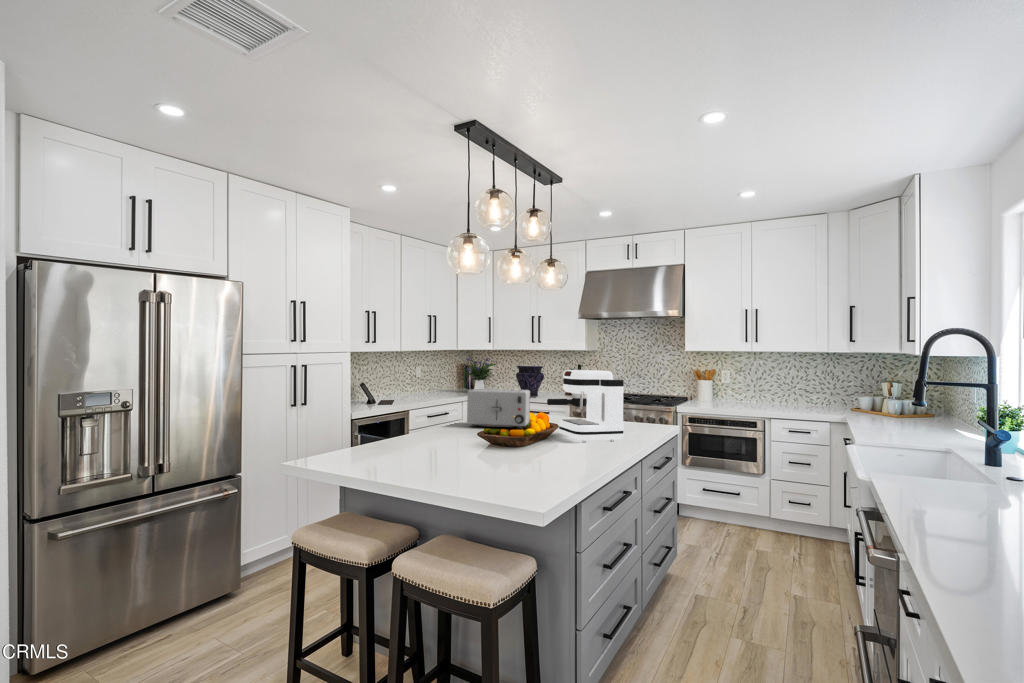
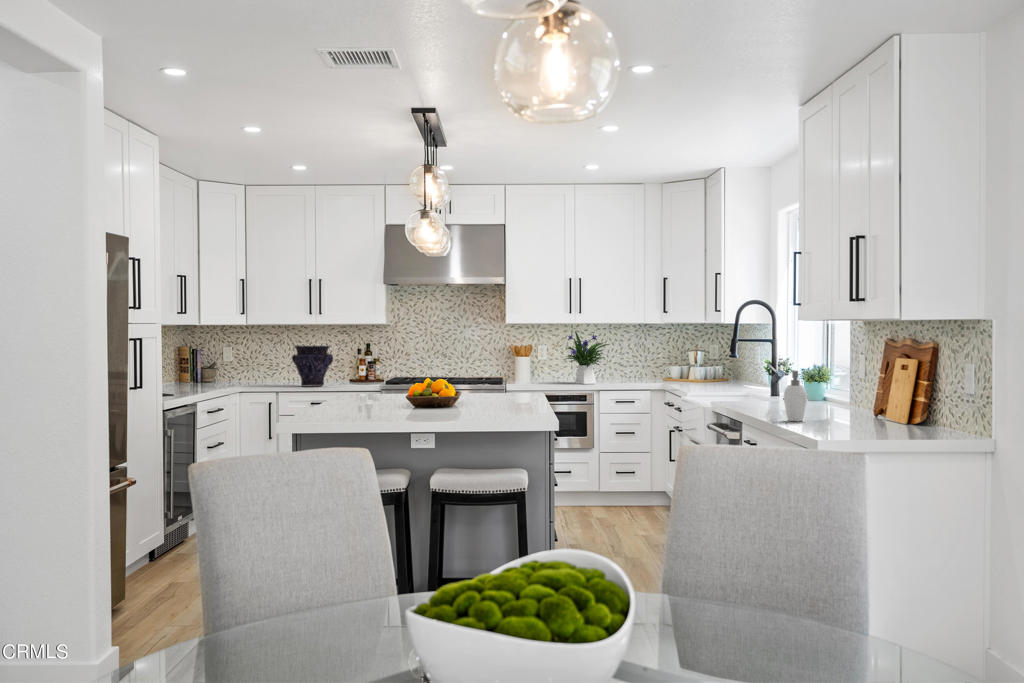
flower arrangement: present [465,356,497,389] -> present [564,331,609,384]
coffee maker: present [547,370,624,442] -> none [443,341,522,416]
toaster: present [467,389,530,429] -> none [327,368,402,413]
soap dispenser: none [948,422,991,490] -> present [784,371,807,421]

